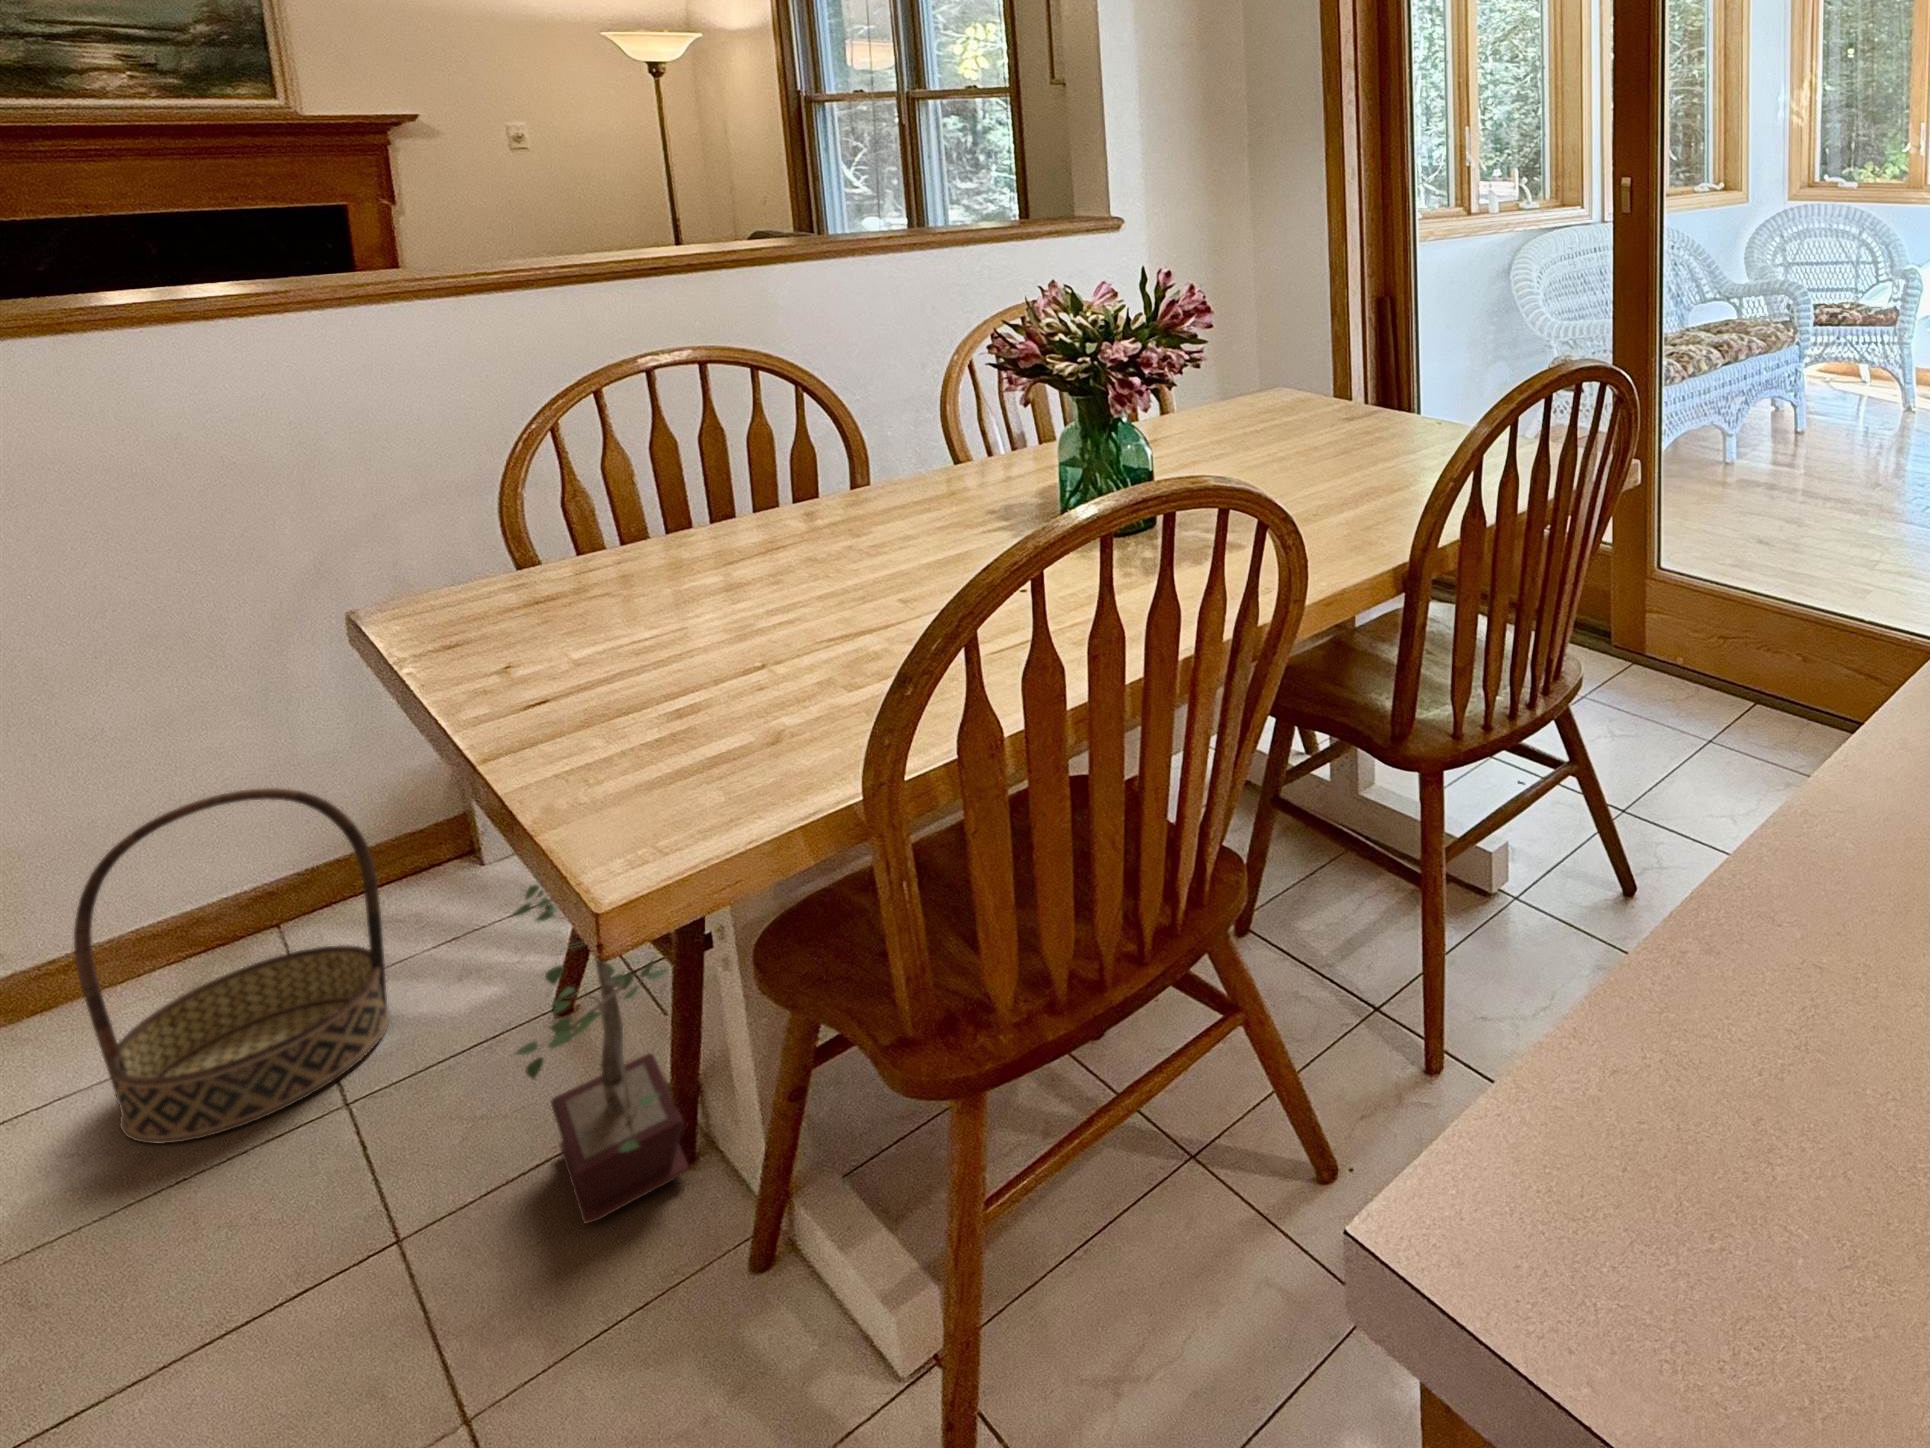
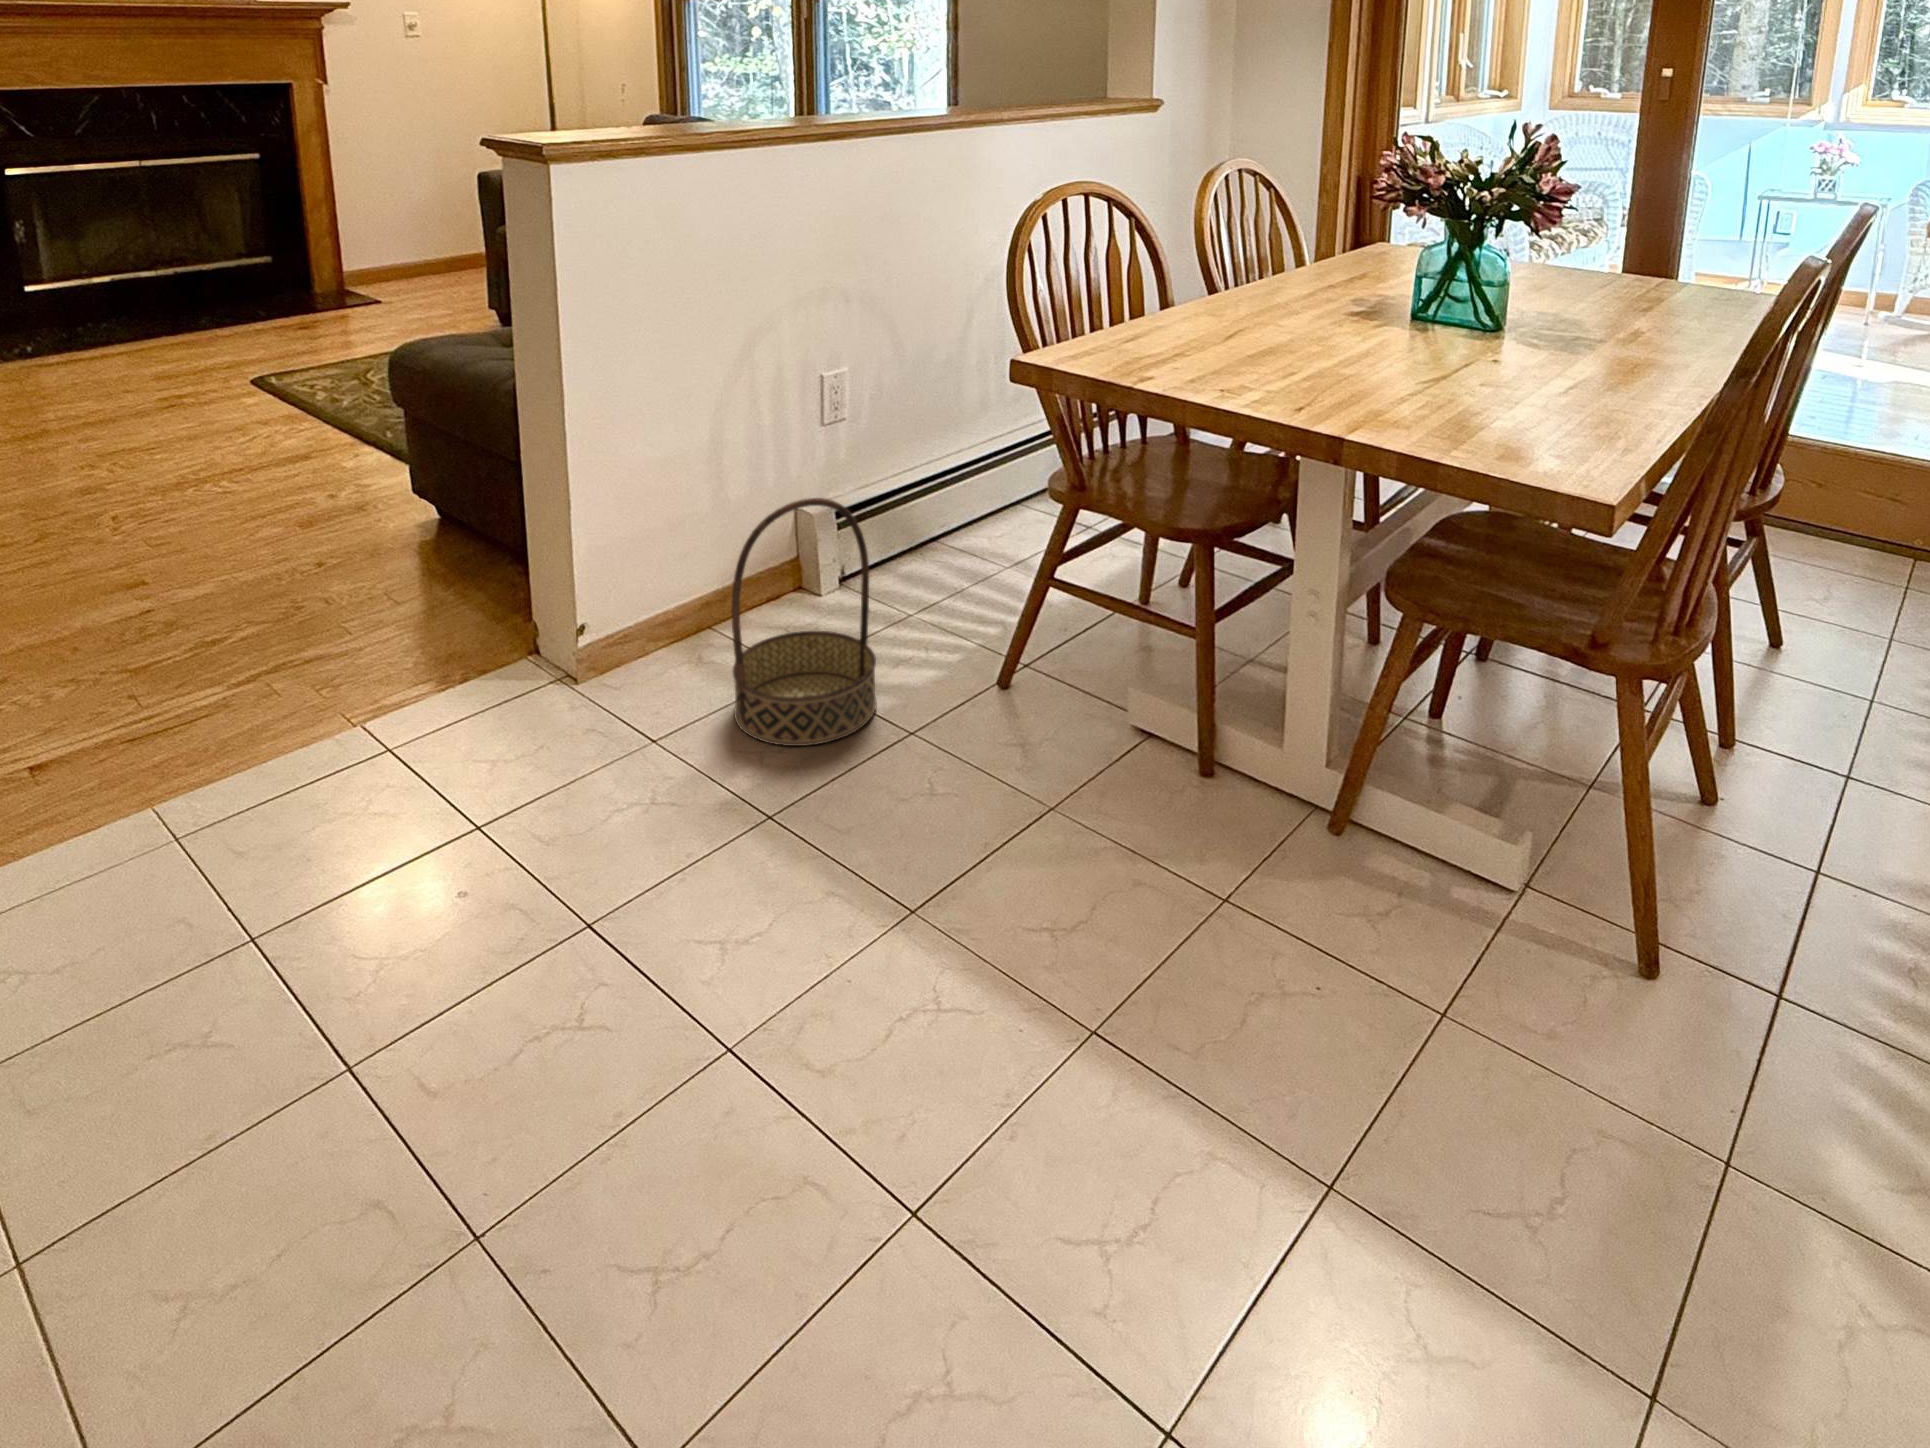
potted plant: present [513,885,689,1224] -> none [1071,517,1271,801]

